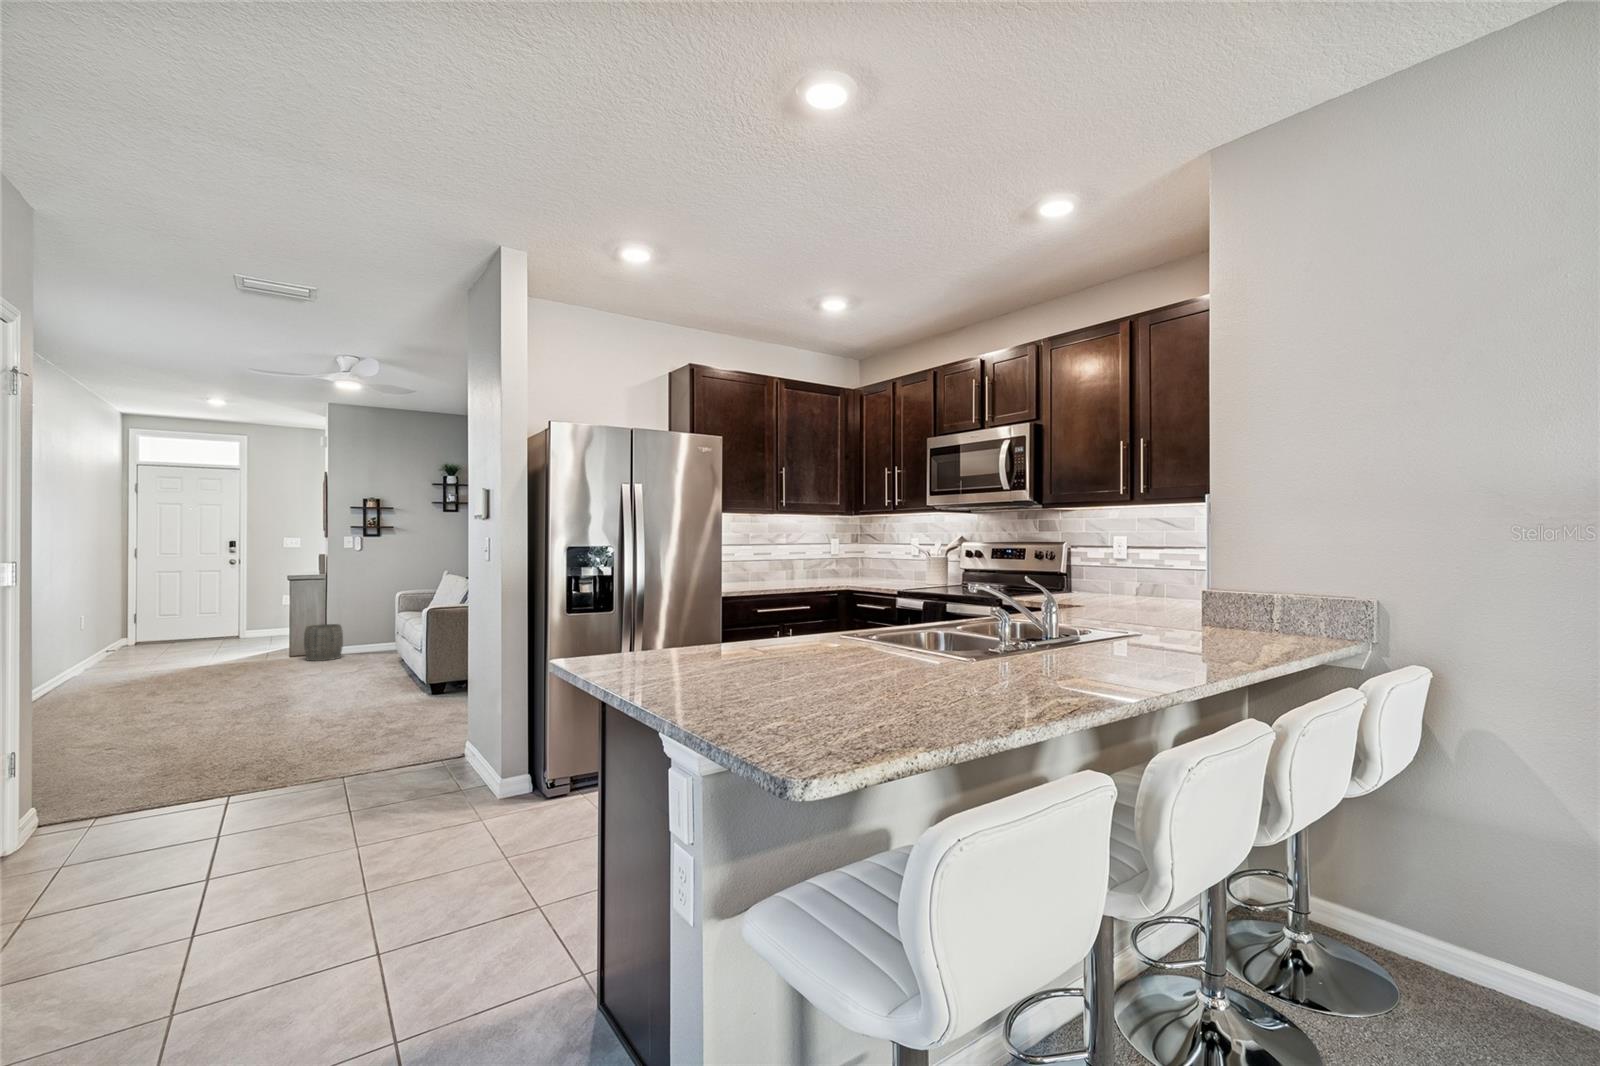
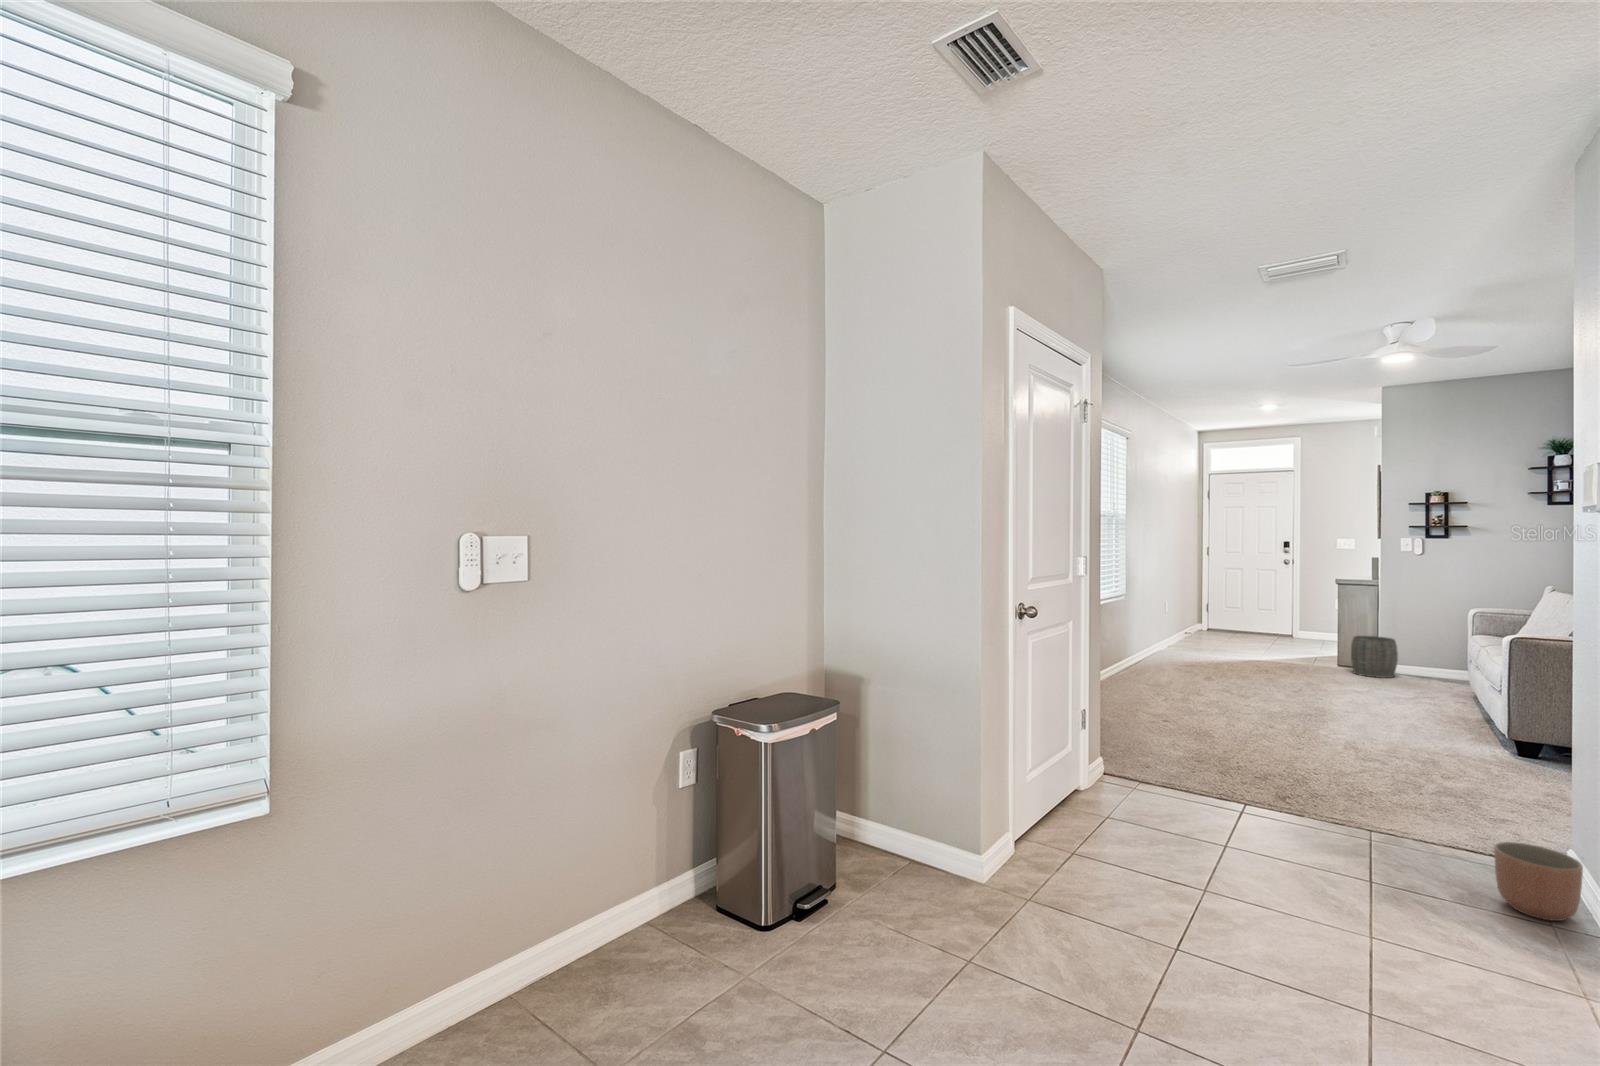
planter: none [431,744,478,793] -> present [1494,842,1583,921]

